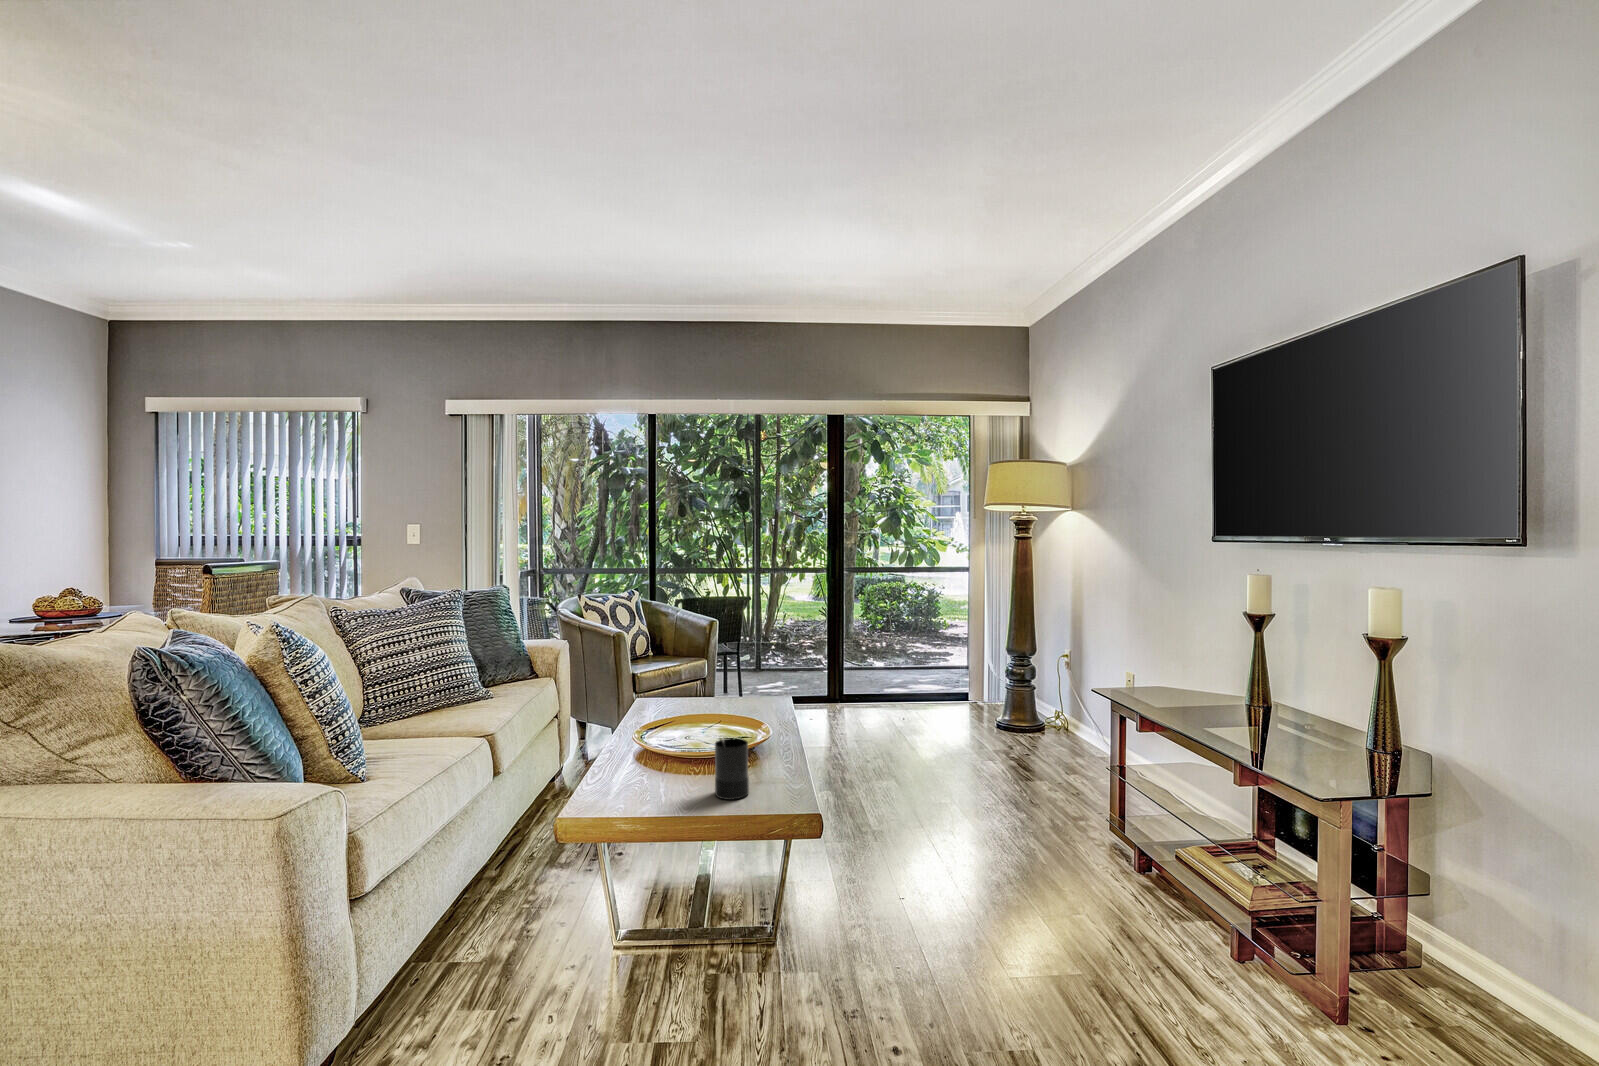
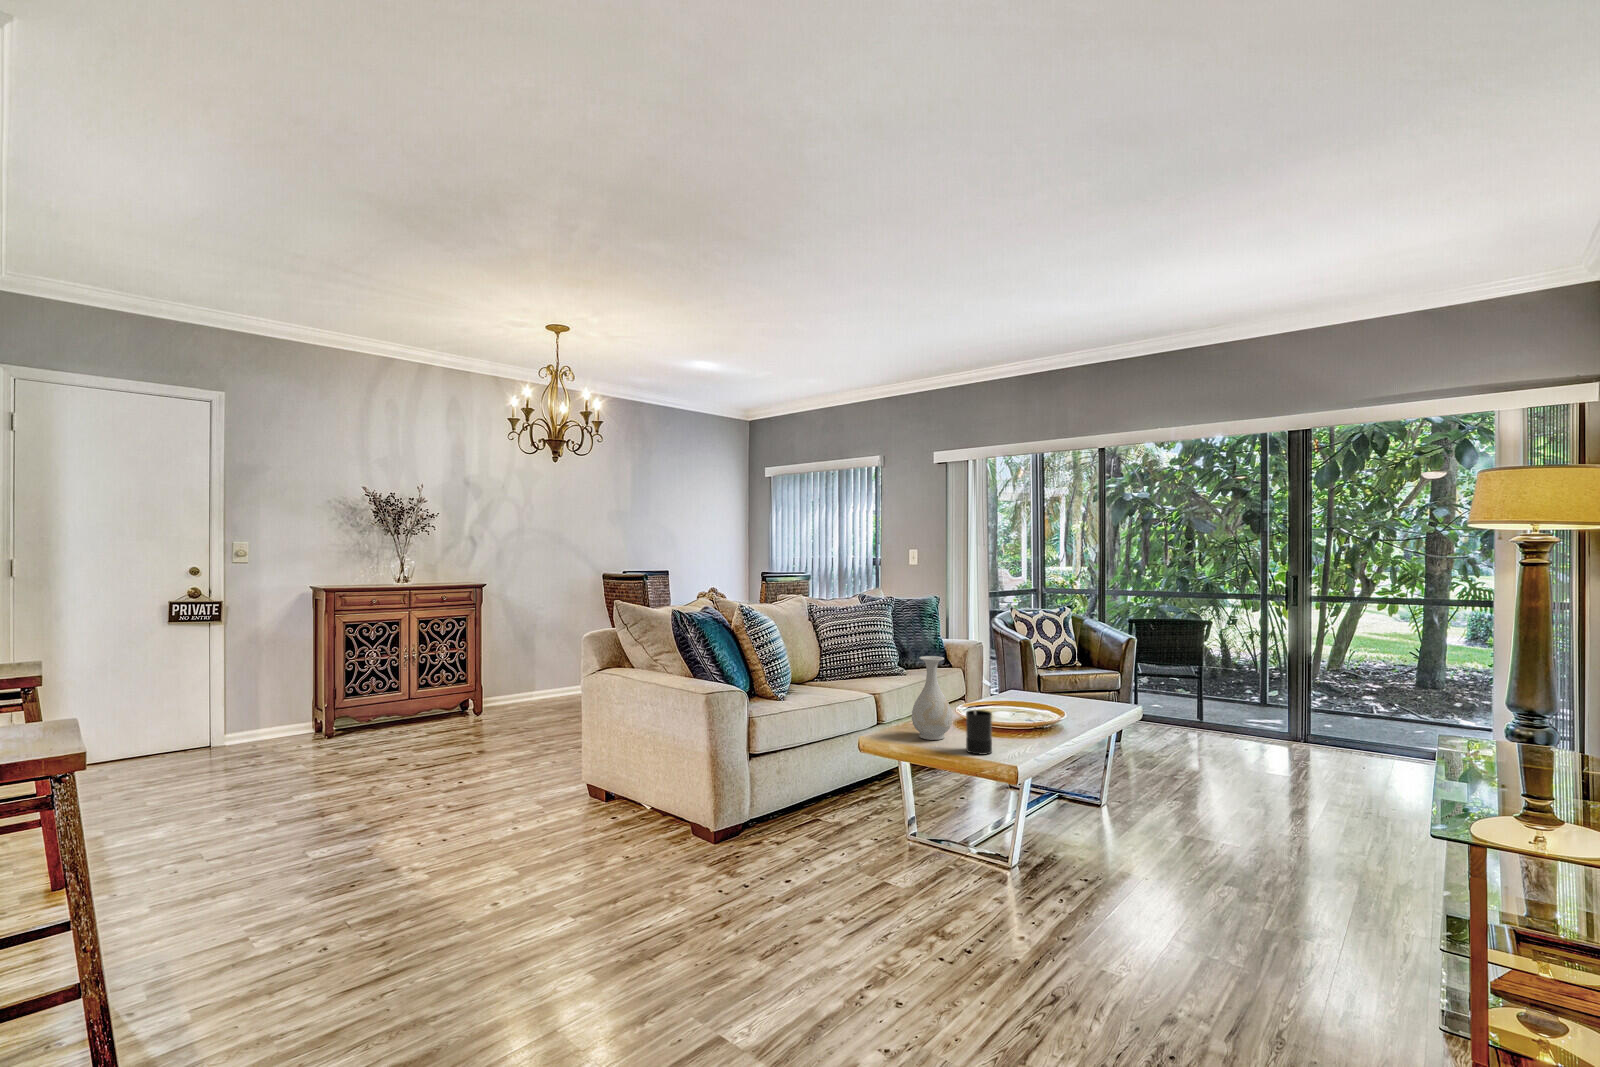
vase: none [620,674,677,793] -> present [912,656,952,740]

